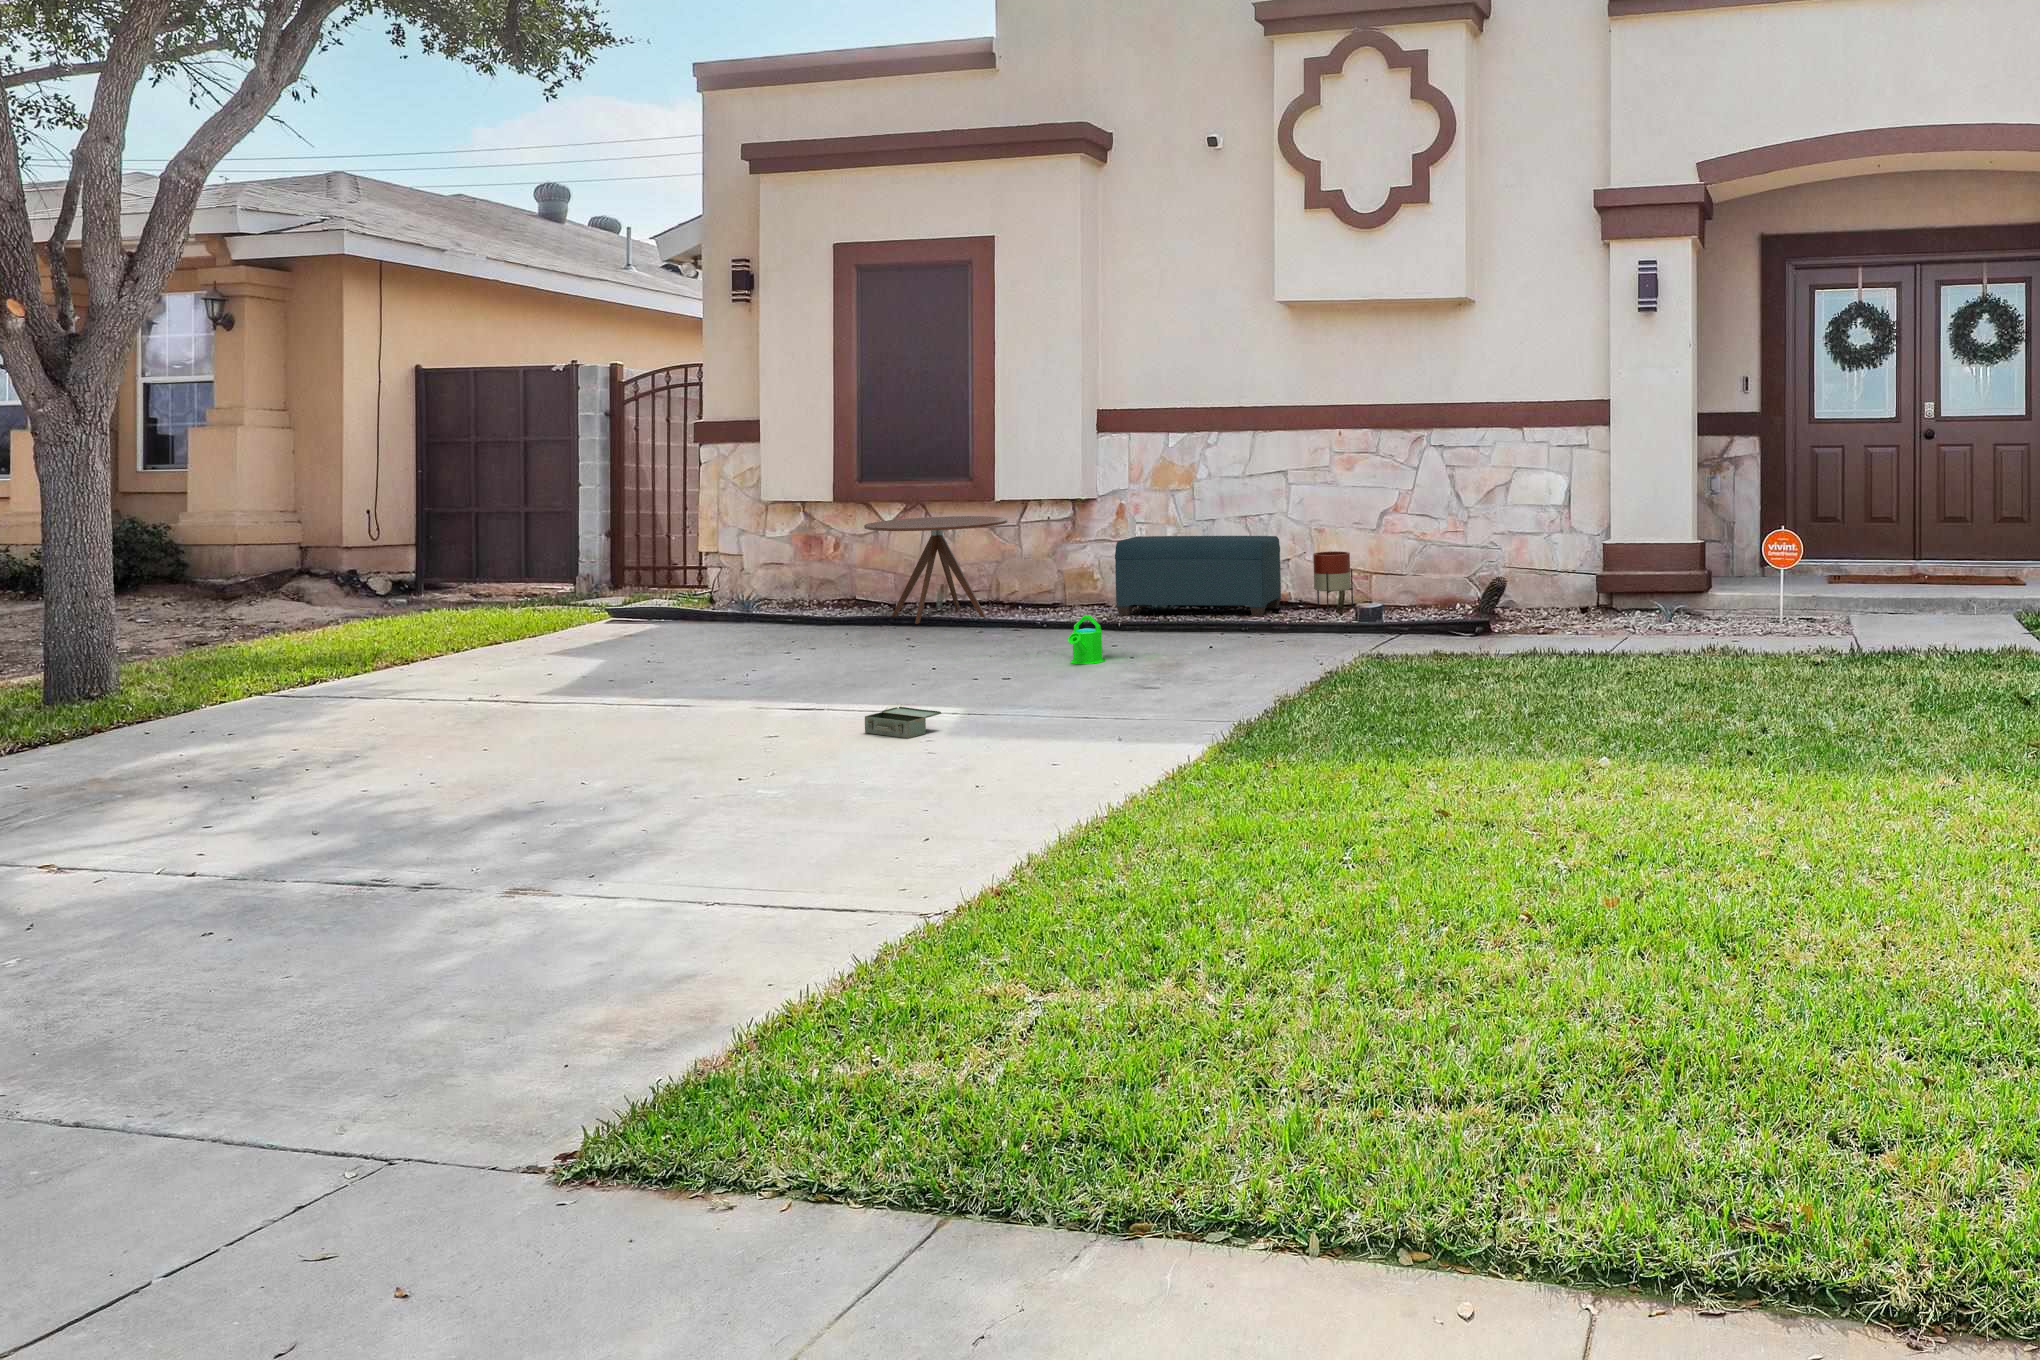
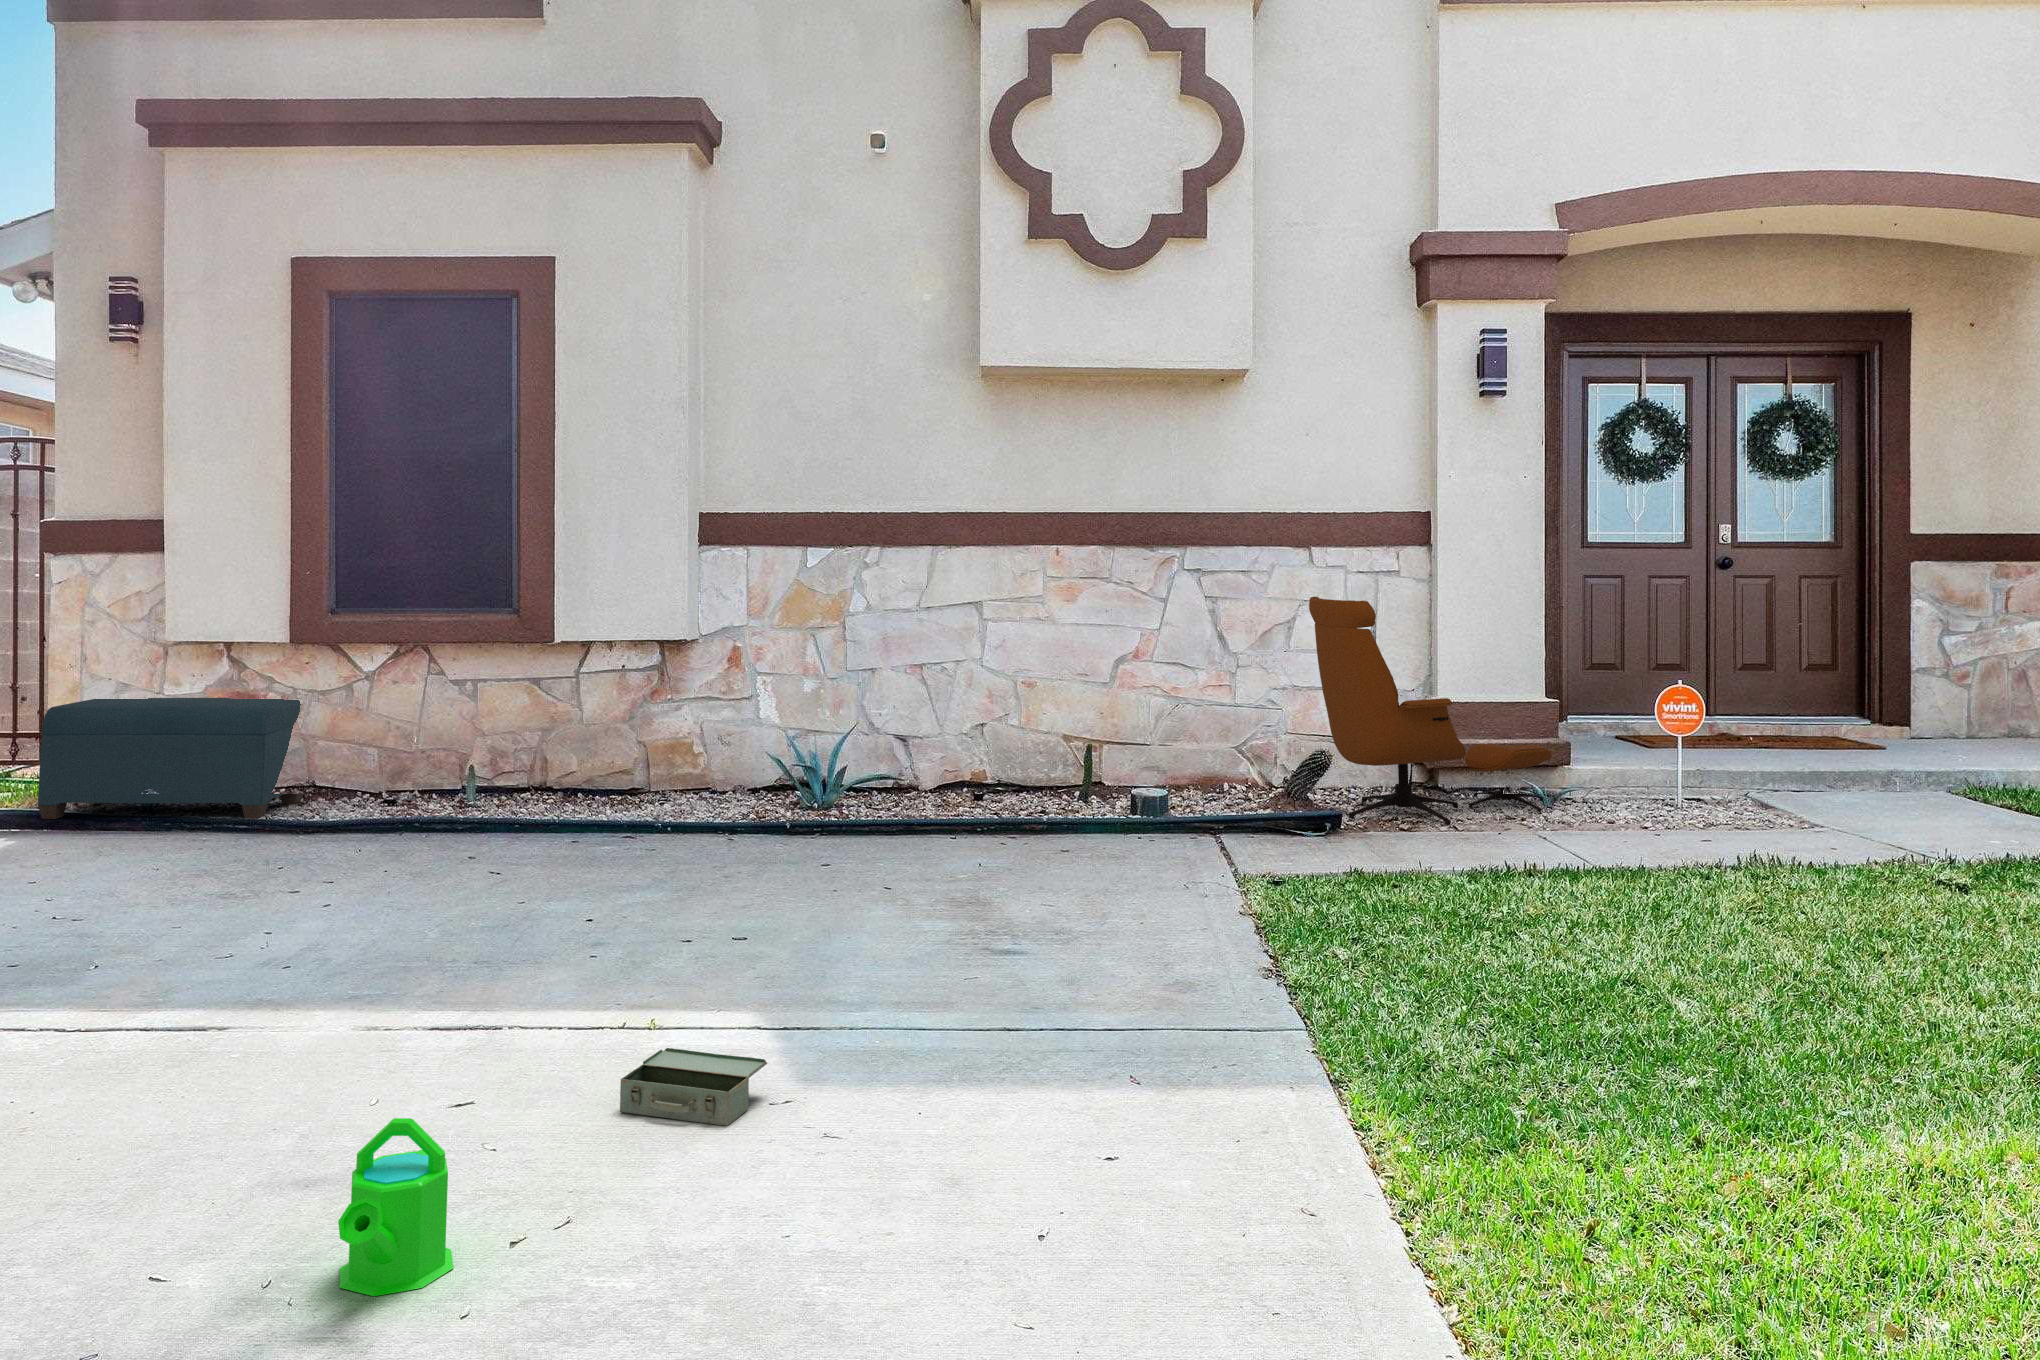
lounge chair: none [1484,466,1678,628] -> present [1309,597,1552,825]
round table: present [864,516,1008,624] -> none [360,662,580,832]
bench: present [1115,536,1281,616] -> present [38,698,303,819]
planter: present [1313,551,1353,612] -> none [1025,713,1076,800]
watering can: present [1068,615,1105,664] -> present [338,1118,454,1296]

